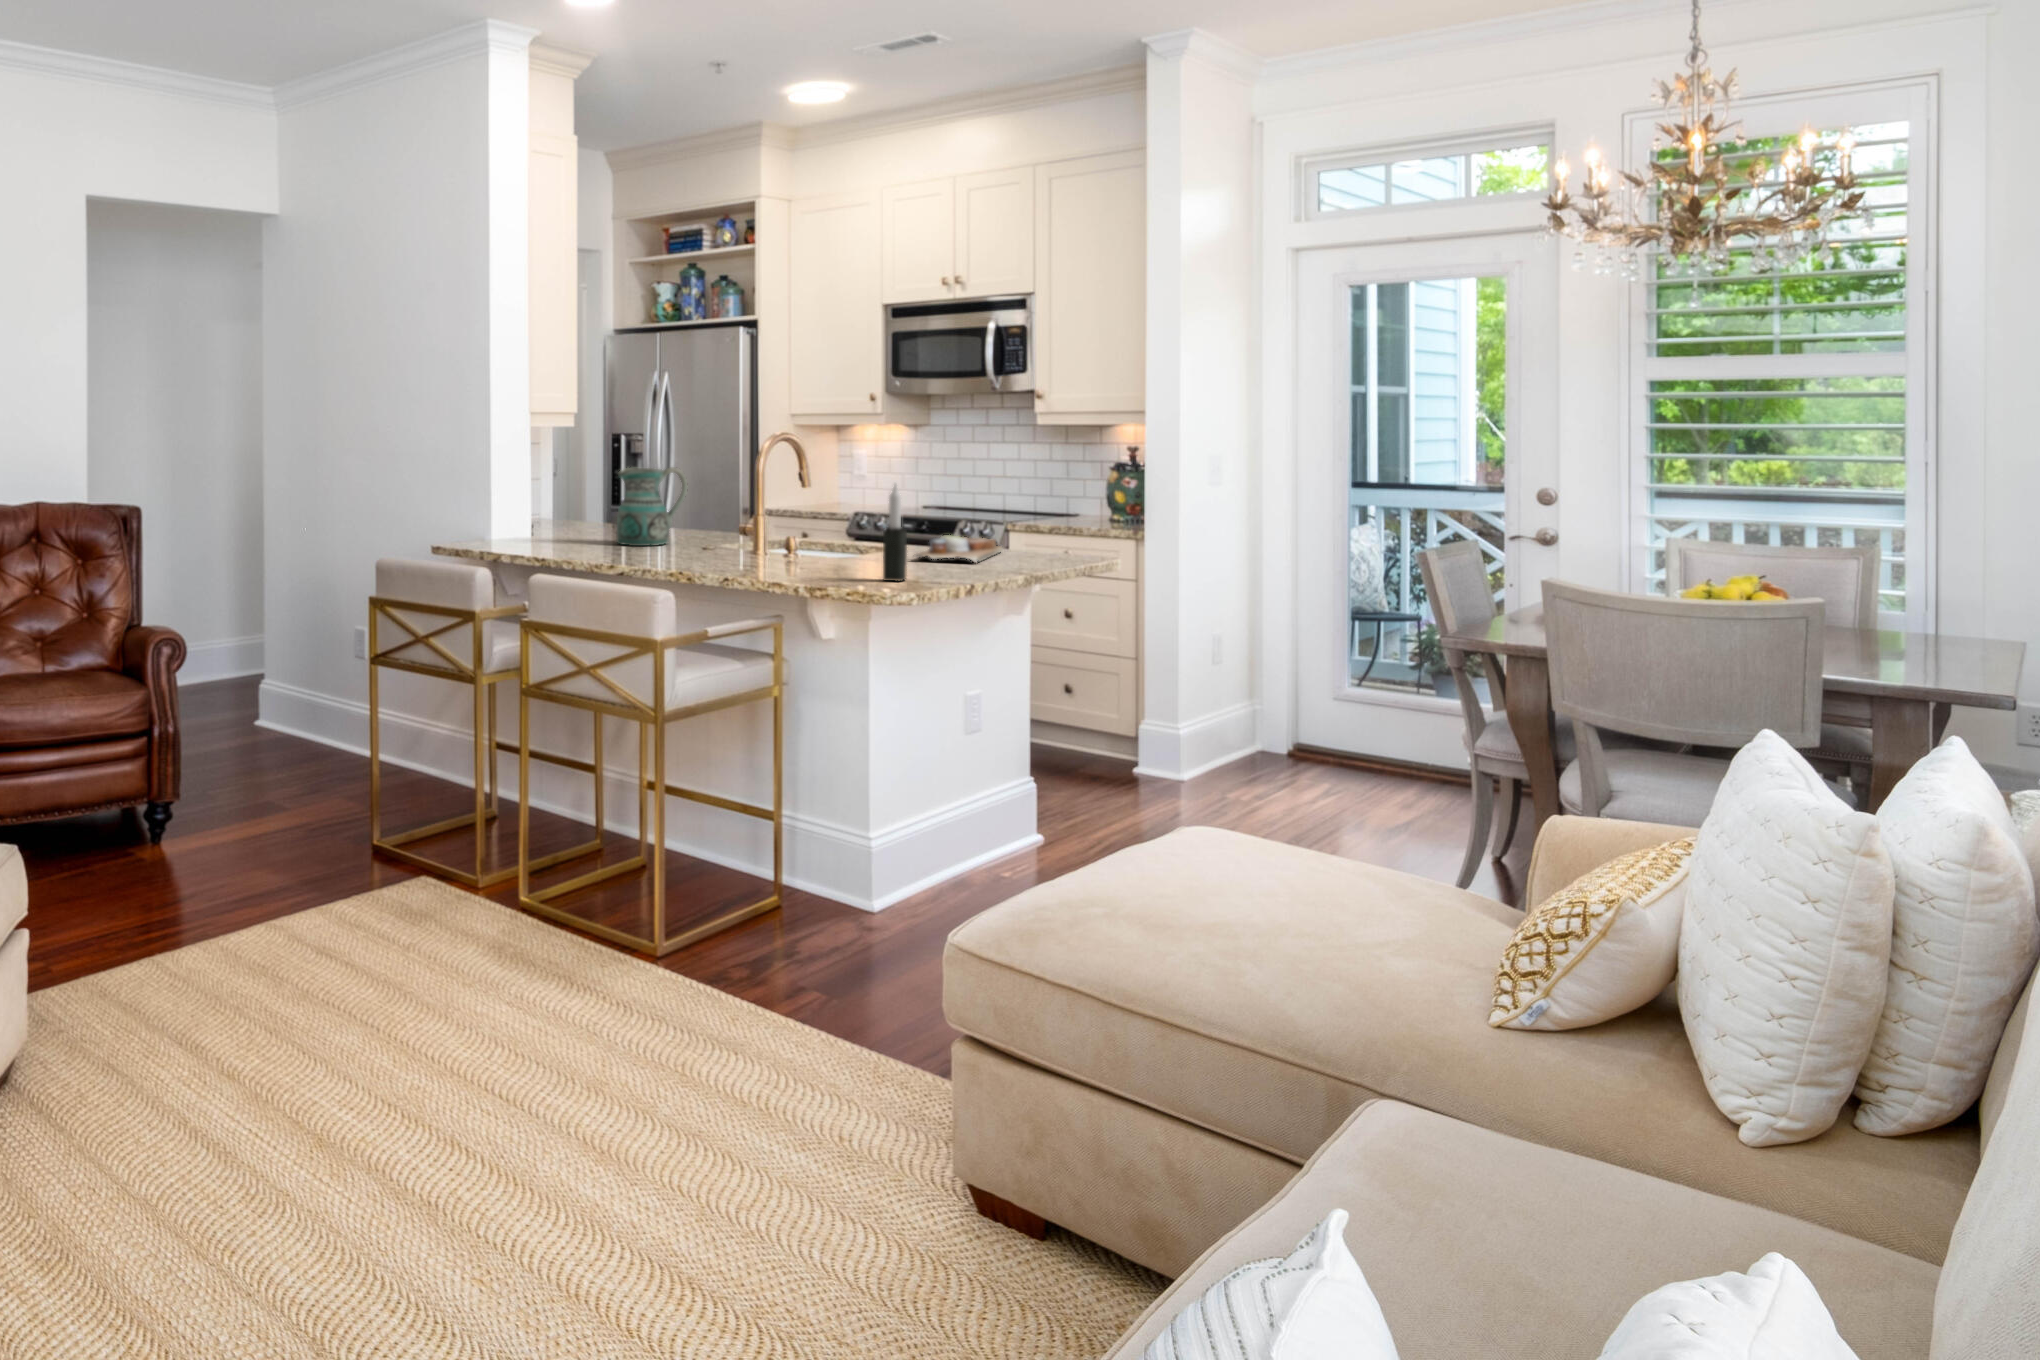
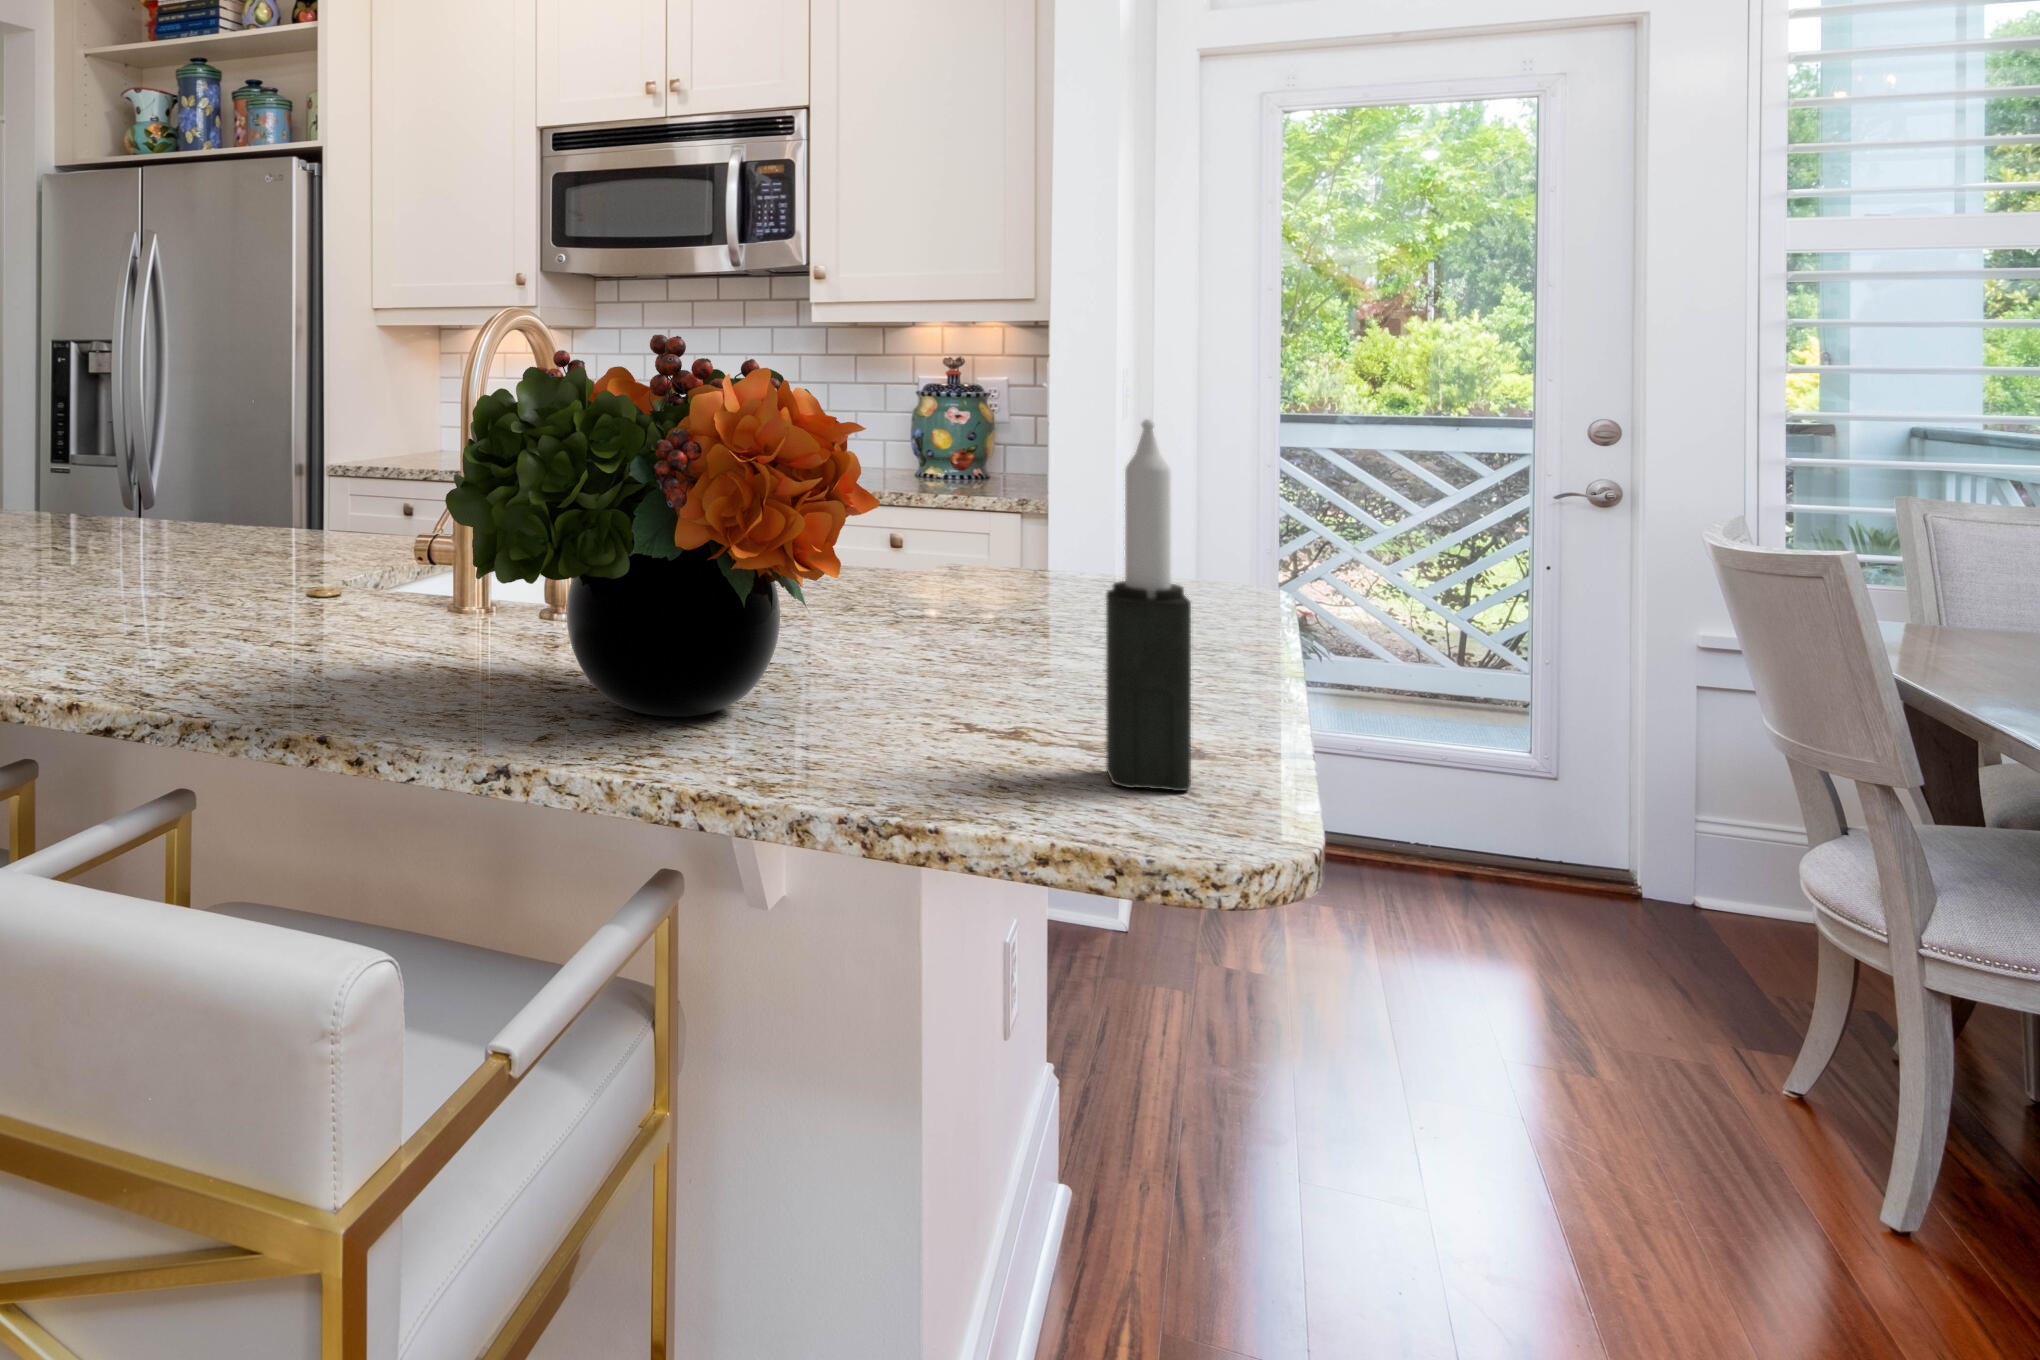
flower arrangement: none [718,455,851,569] -> present [445,335,880,717]
ceramic pitcher: present [617,467,687,546] -> none [69,388,261,604]
cutting board: present [916,535,1002,563] -> none [902,551,1130,646]

